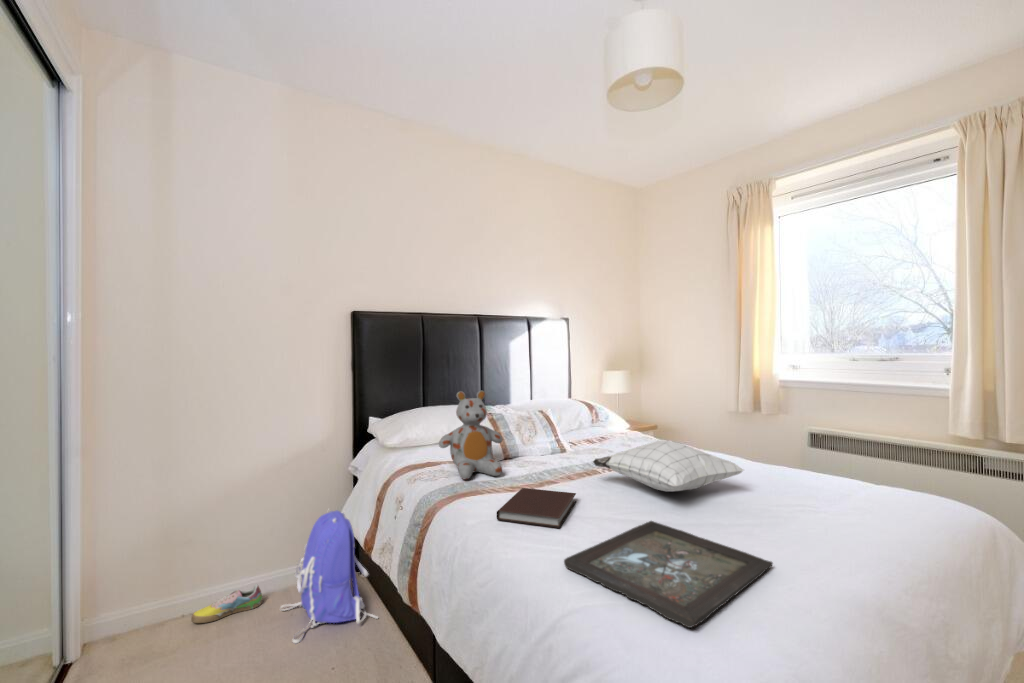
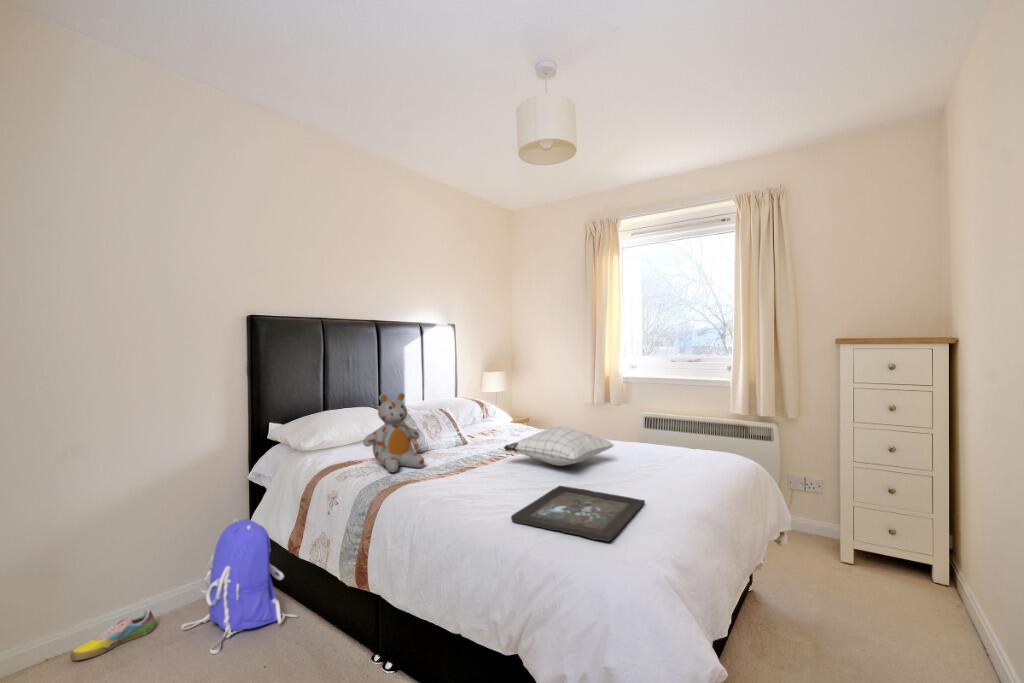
notebook: present [497,488,576,528] -> none [441,473,497,499]

